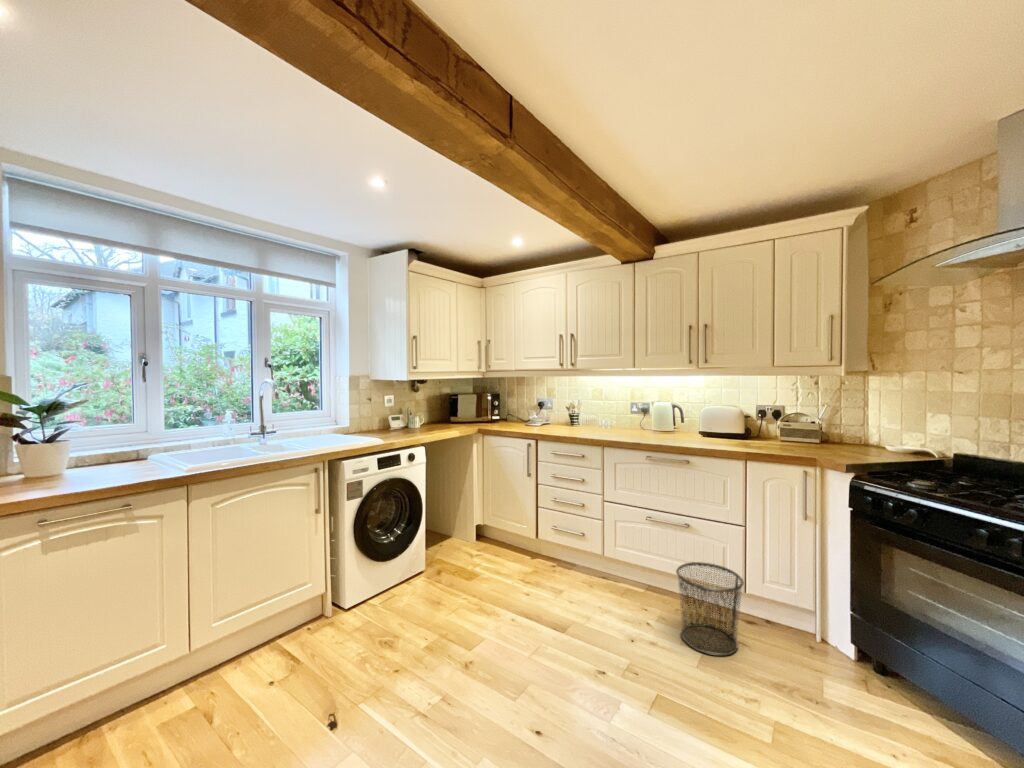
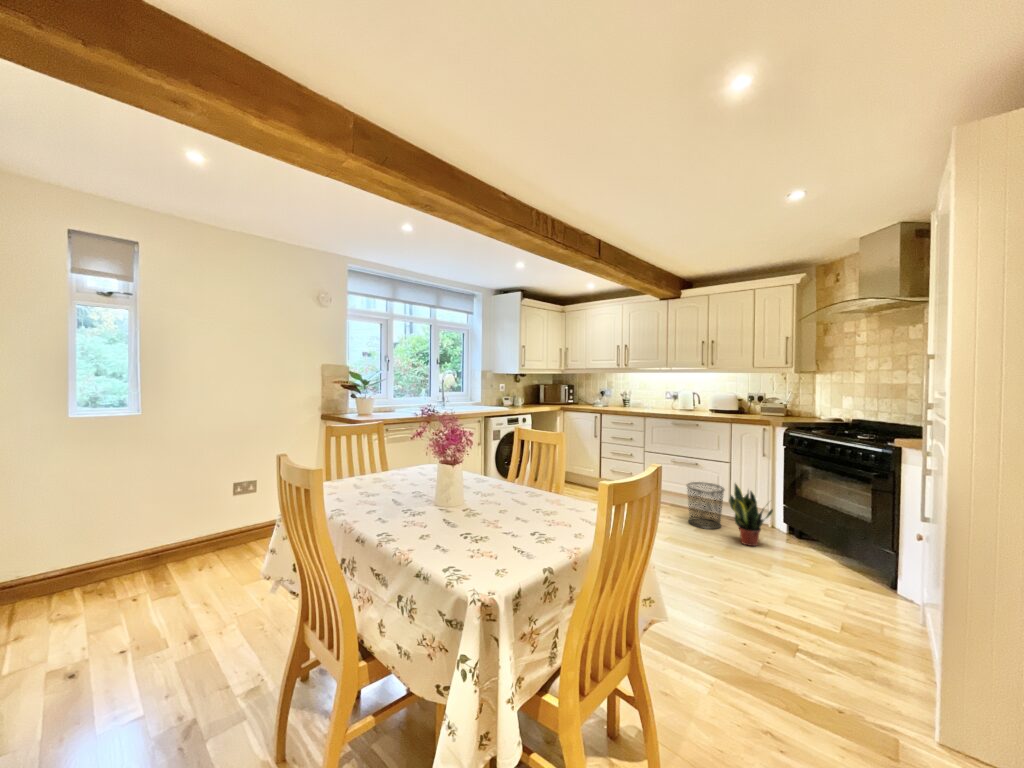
potted plant: none [760,582,850,709] -> present [729,484,773,546]

